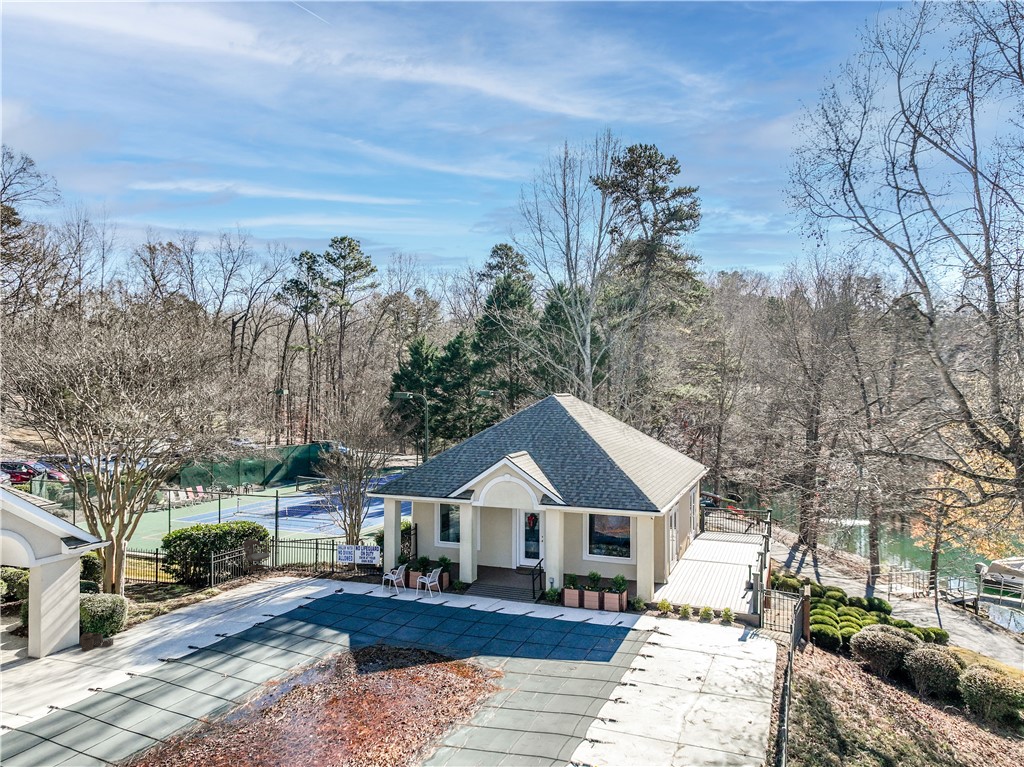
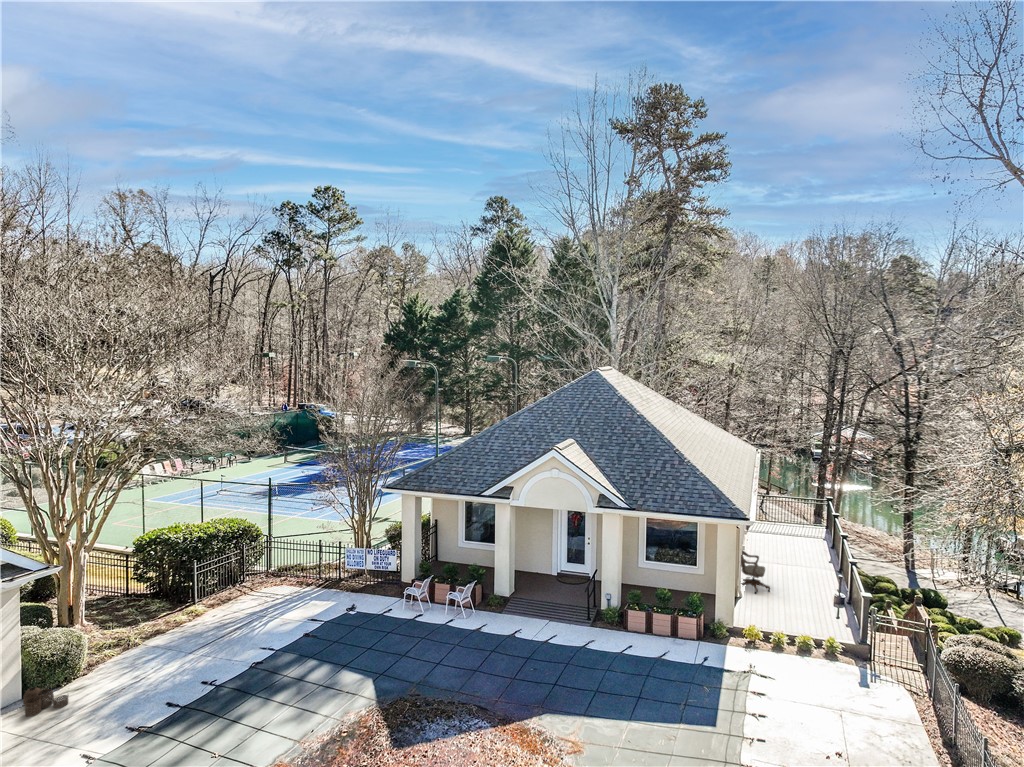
chair: present [243,540,270,575] -> present [741,550,770,594]

